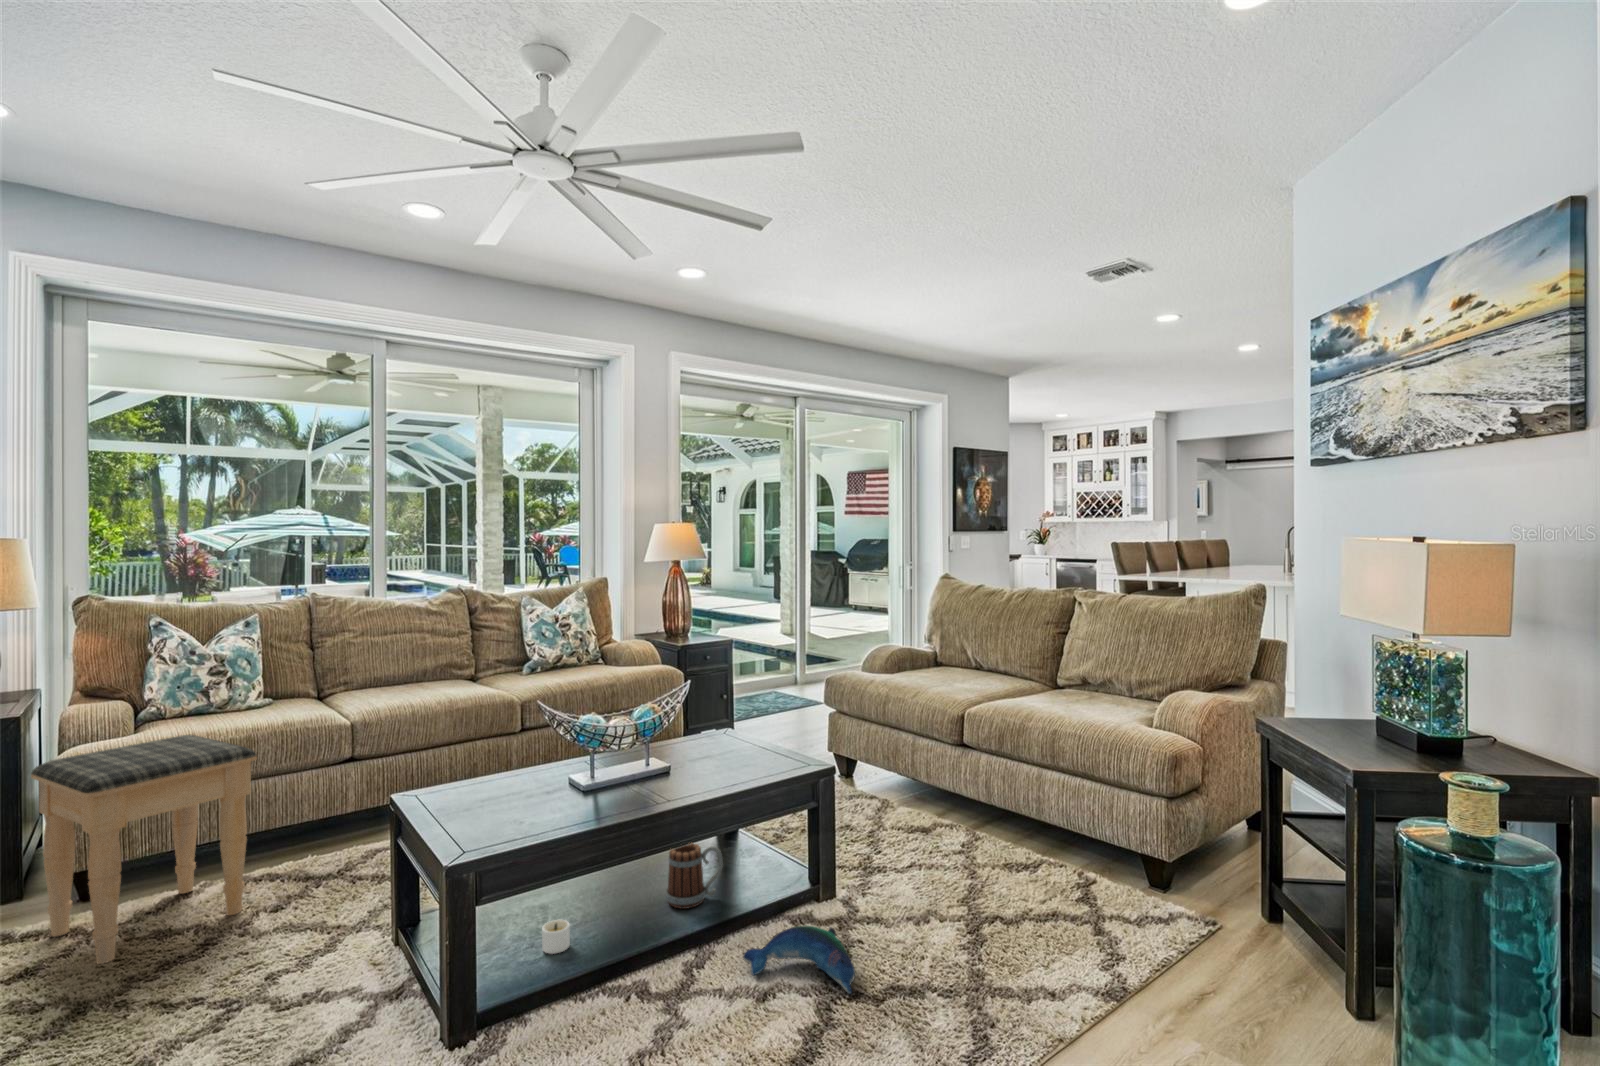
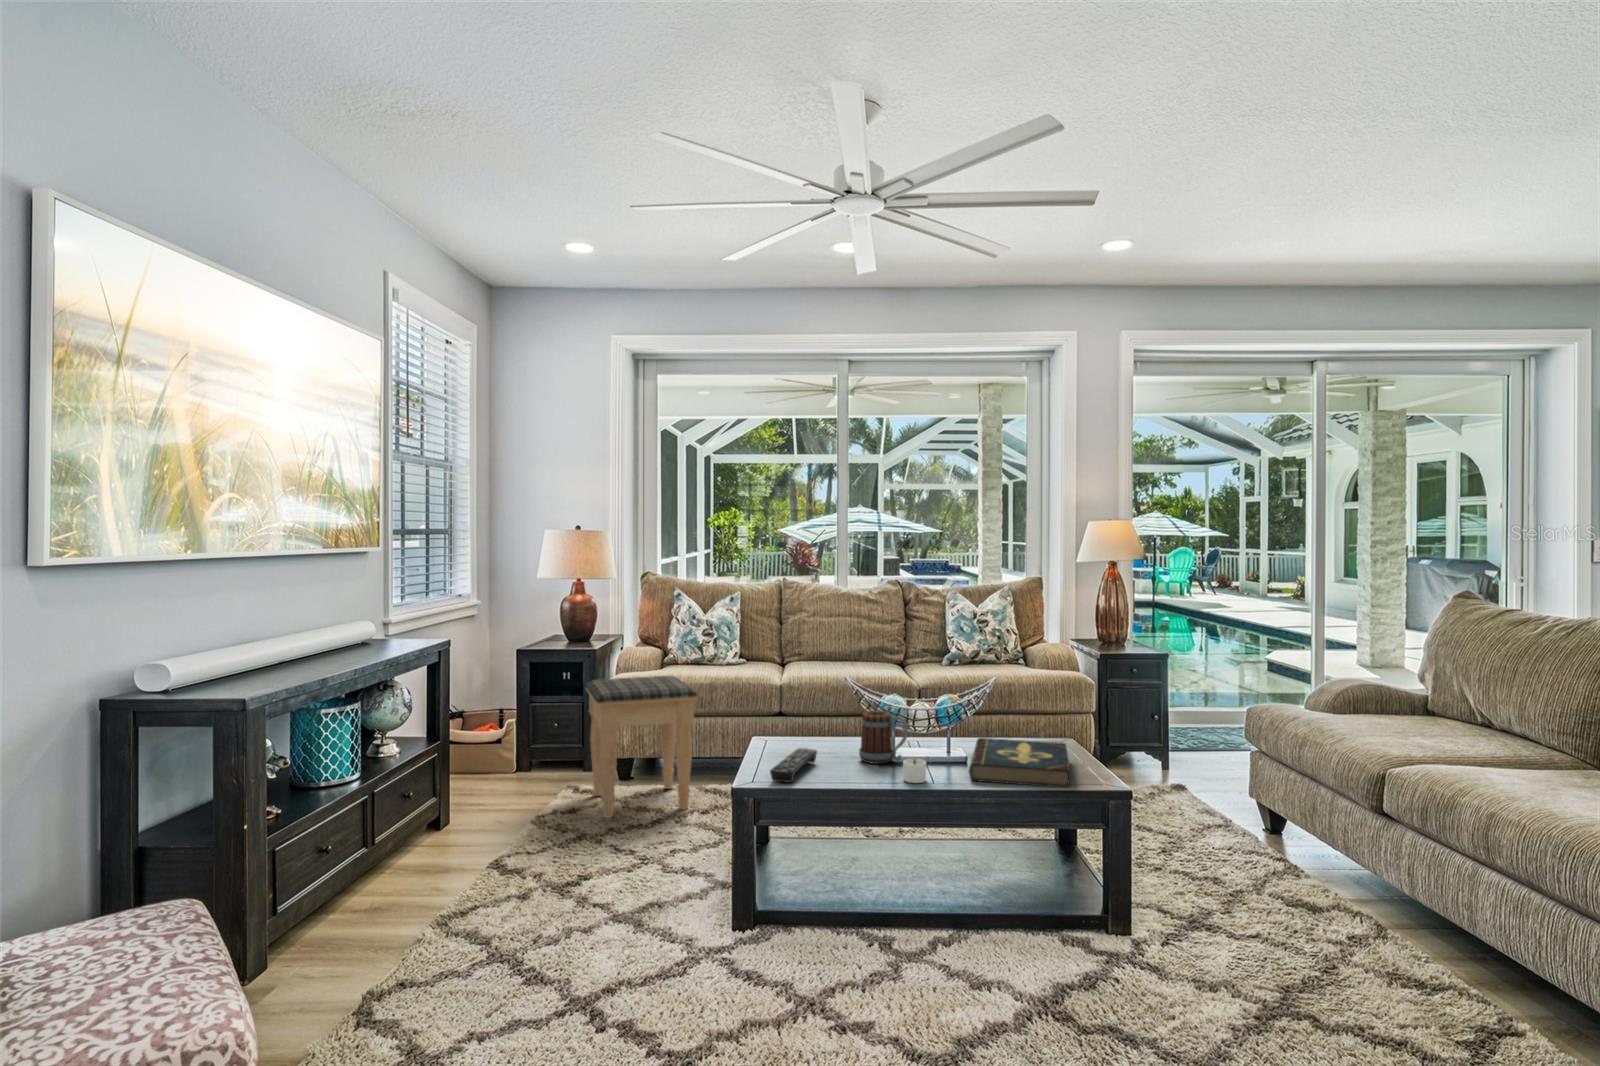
book: none [665,731,790,786] -> present [969,738,1070,788]
remote control: none [483,791,514,841] -> present [770,748,817,782]
mug: present [666,843,723,909] -> present [859,710,908,764]
candle: present [542,920,570,954] -> present [903,759,926,783]
plush toy: present [743,926,855,994] -> none [980,934,1071,1010]

